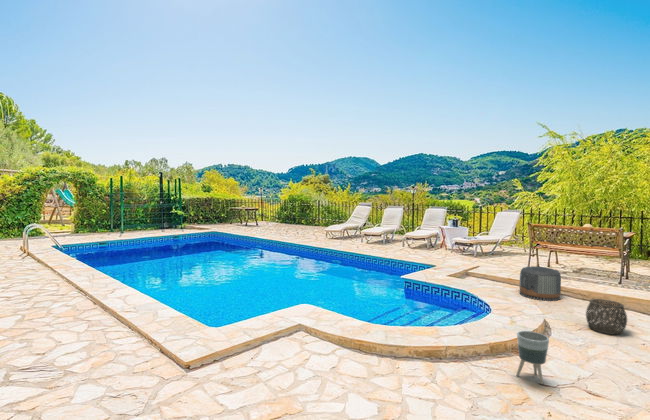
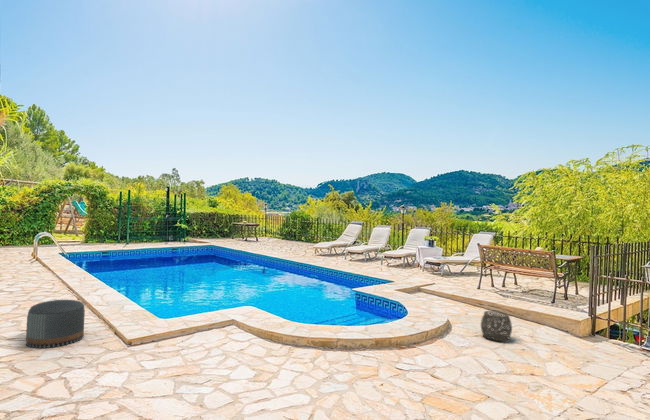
pouf: present [520,266,561,301] -> present [26,300,85,348]
planter: present [517,331,549,384] -> none [378,327,401,368]

